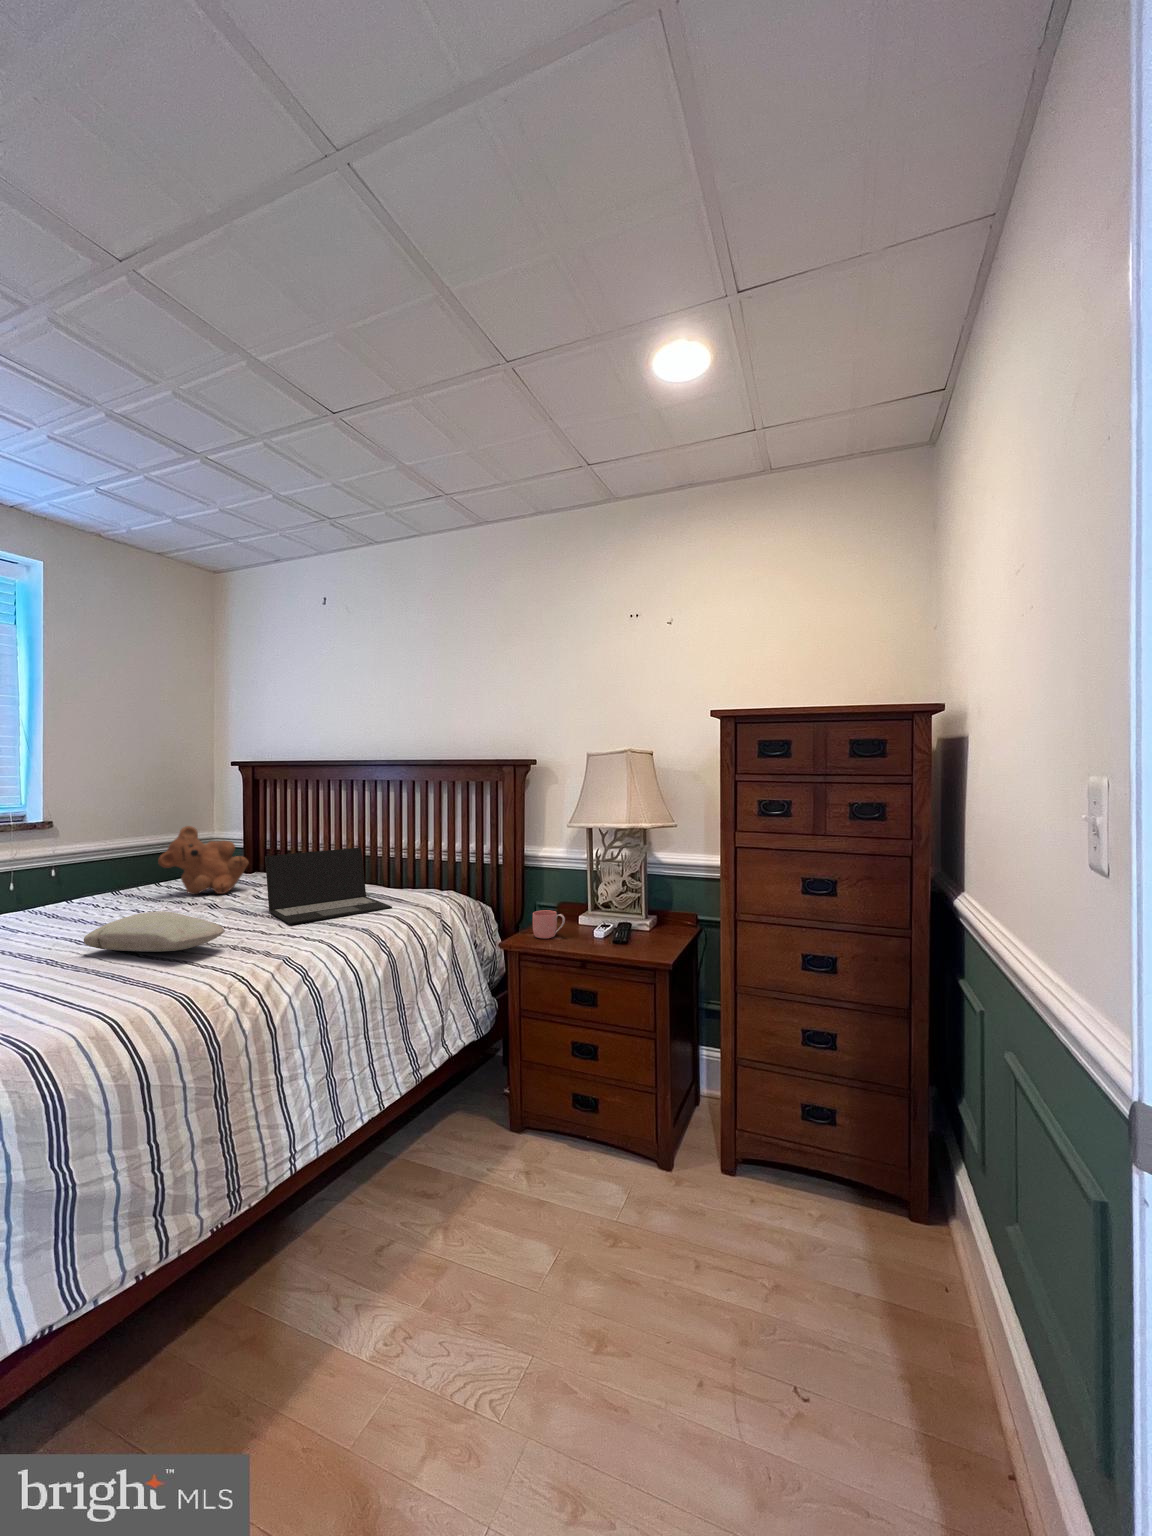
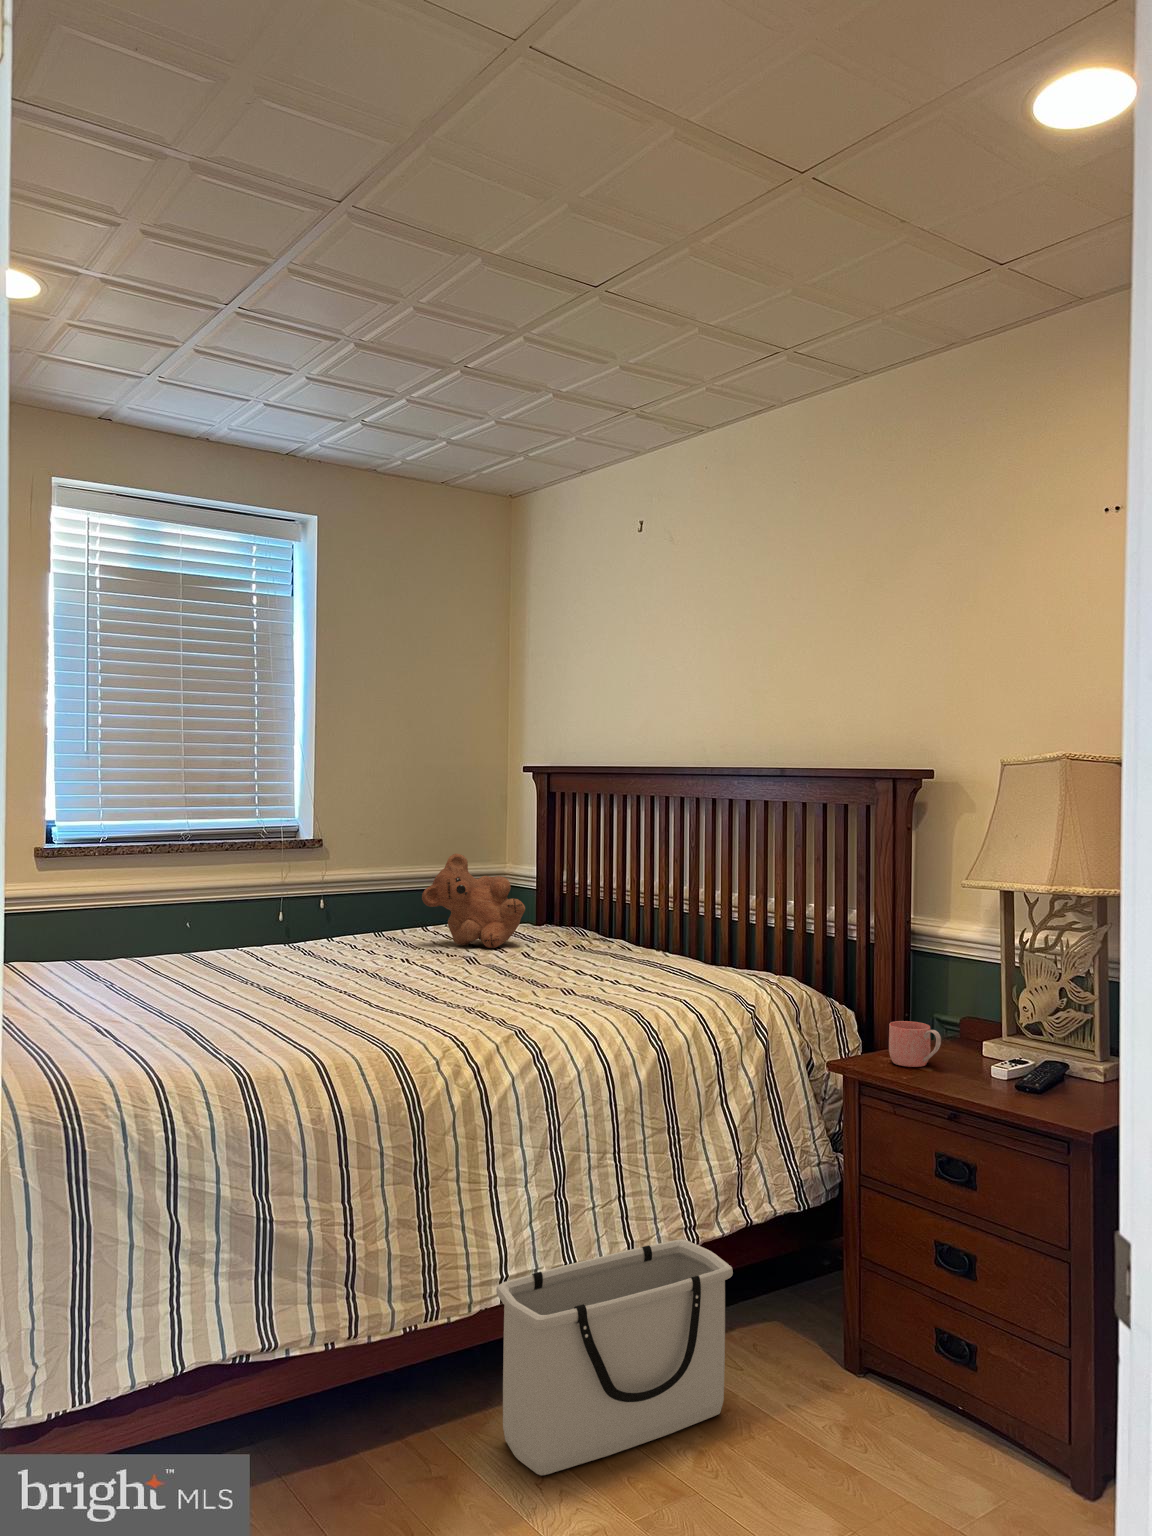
laptop: present [265,848,392,924] -> none [528,898,684,992]
pillow: present [84,911,225,952] -> none [321,954,456,1001]
storage bin: none [289,1082,457,1300] -> present [496,1239,733,1475]

